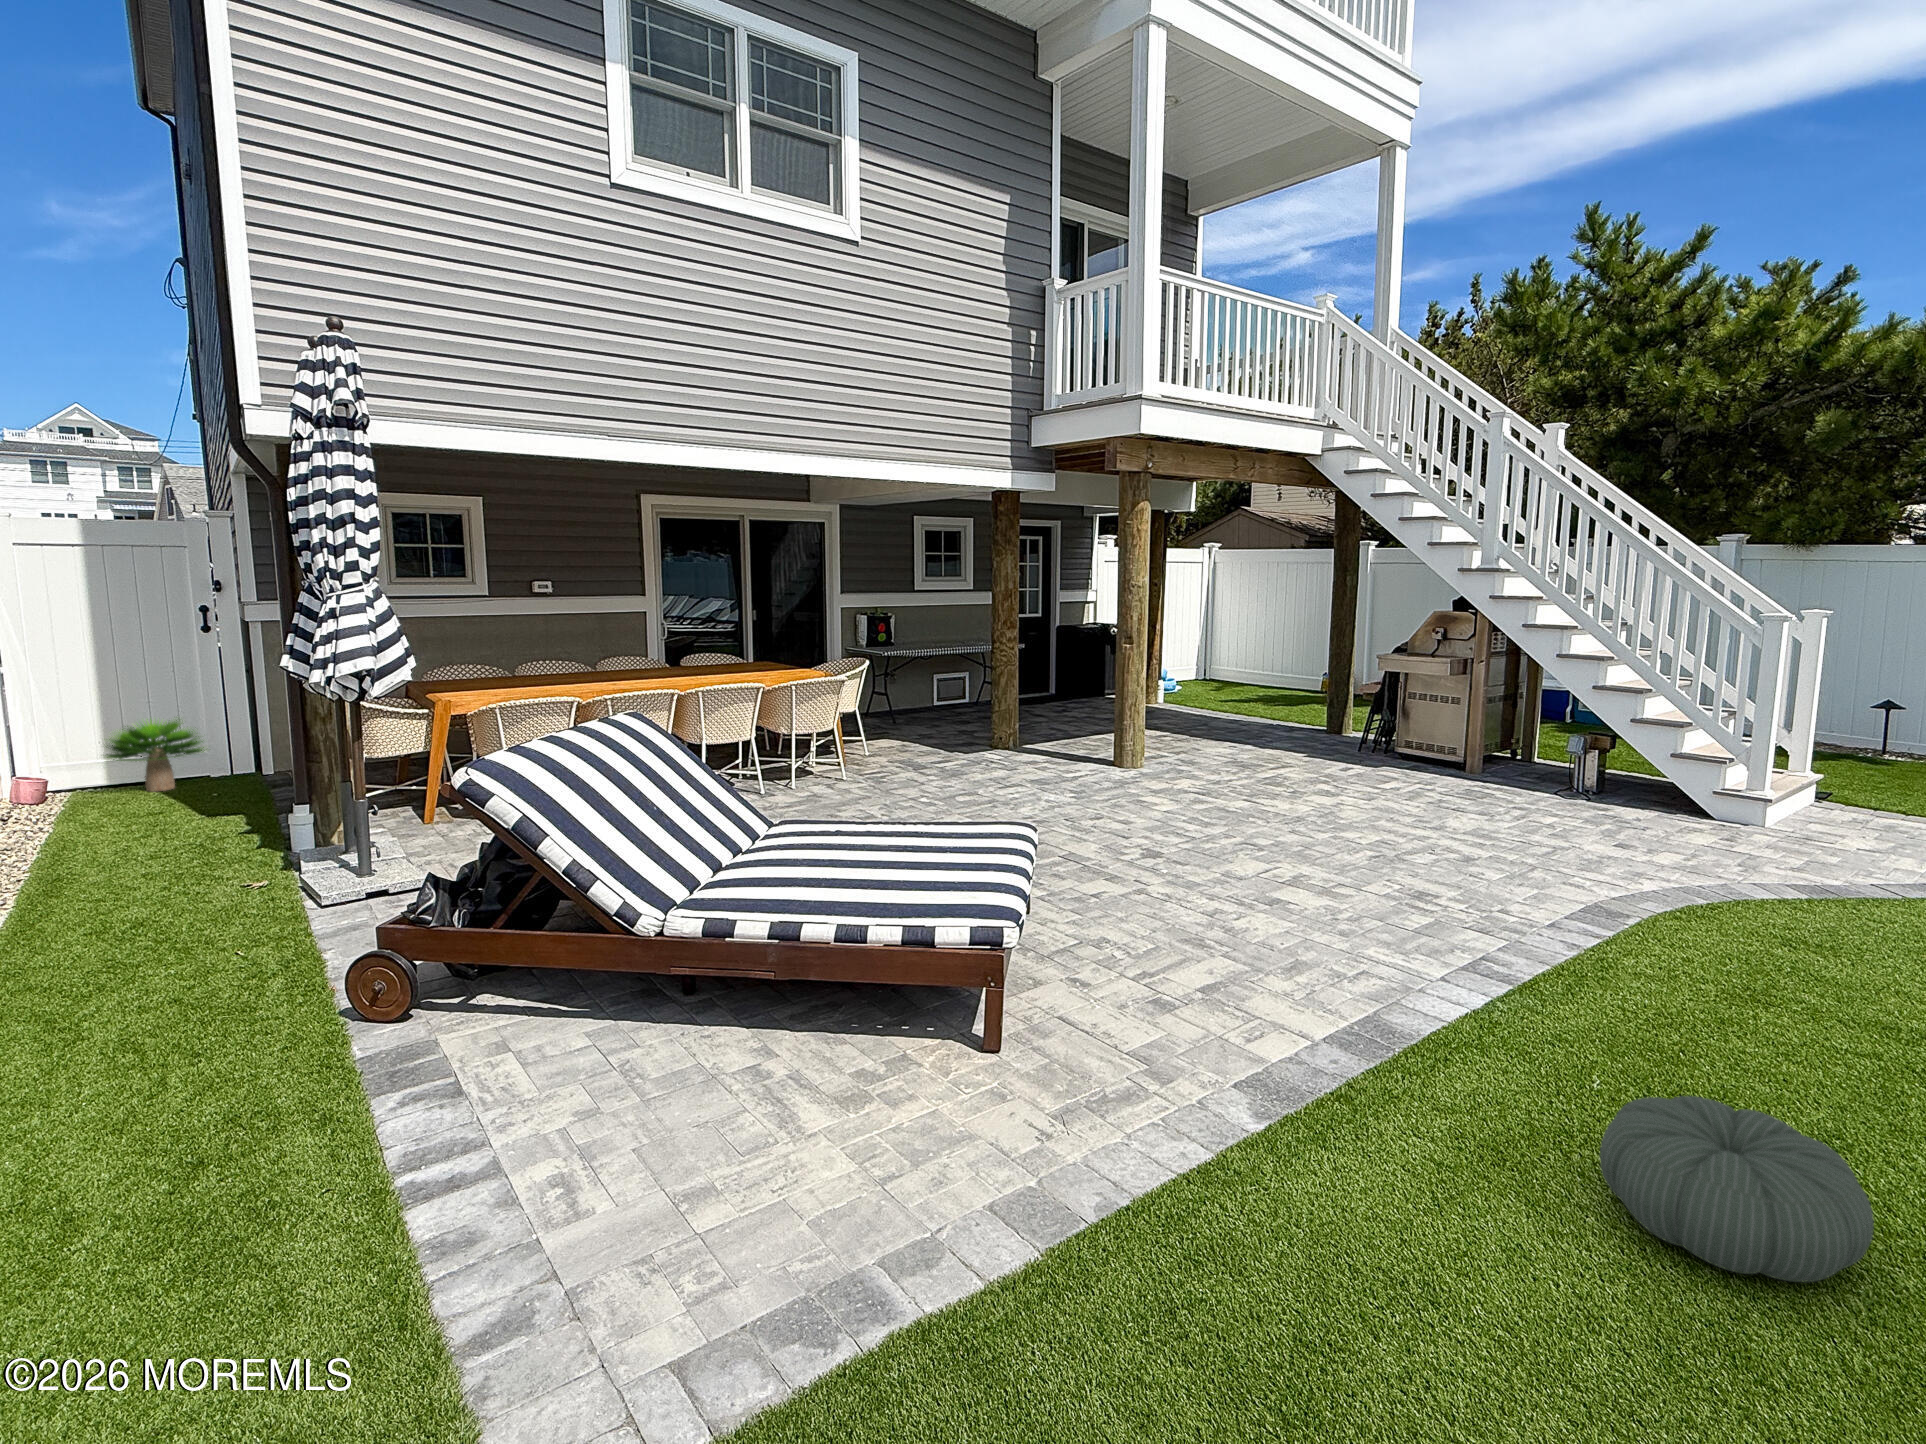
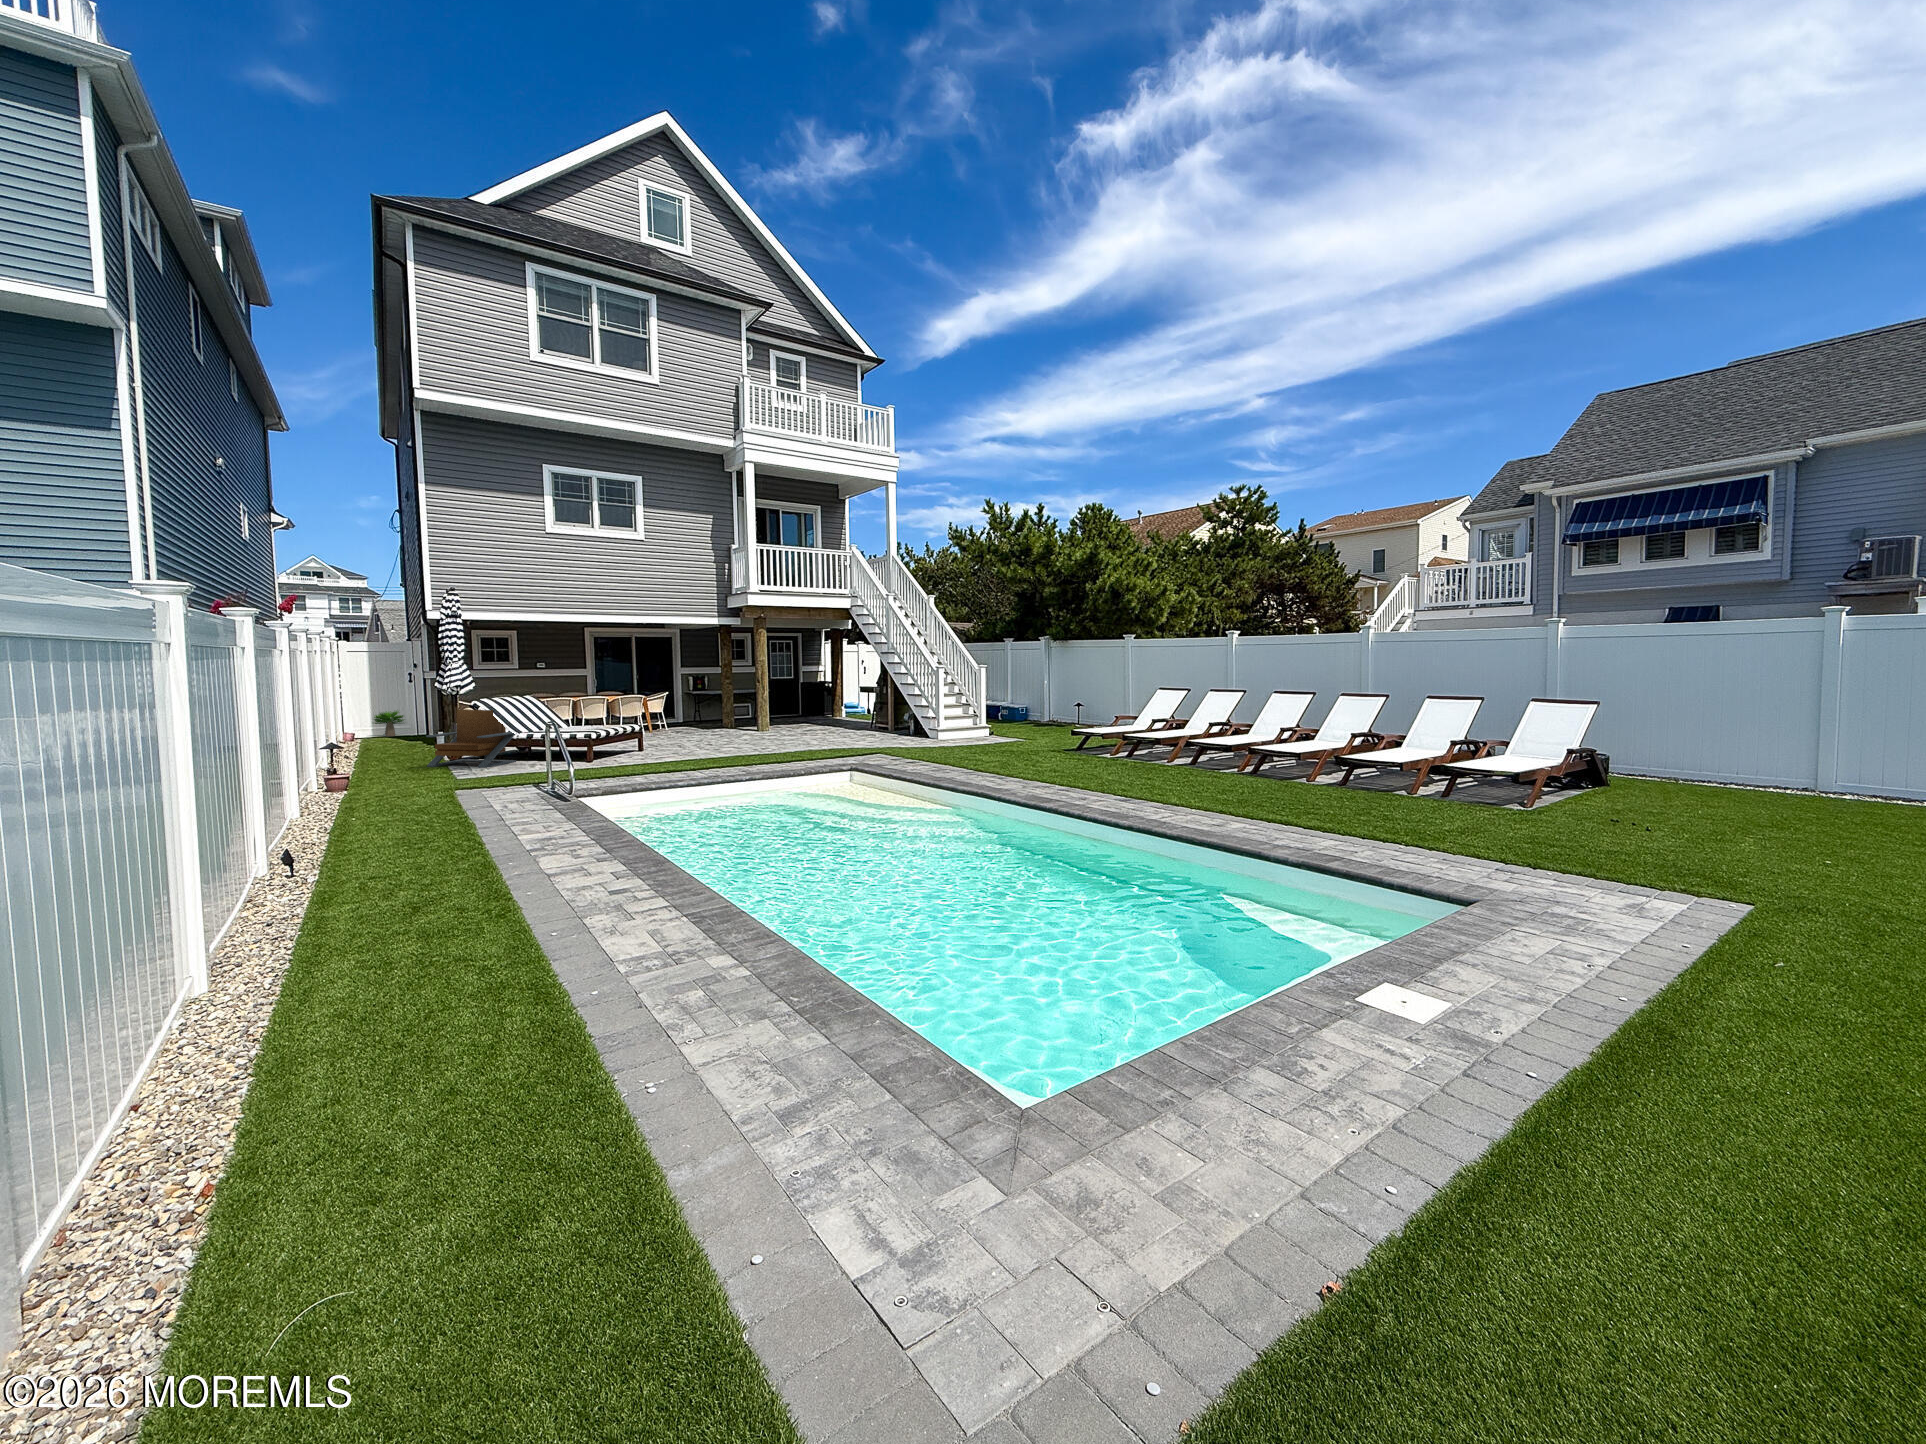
lounge chair: none [249,818,668,1167] -> present [426,710,516,768]
pouf: present [1600,1096,1874,1282] -> none [663,754,705,774]

